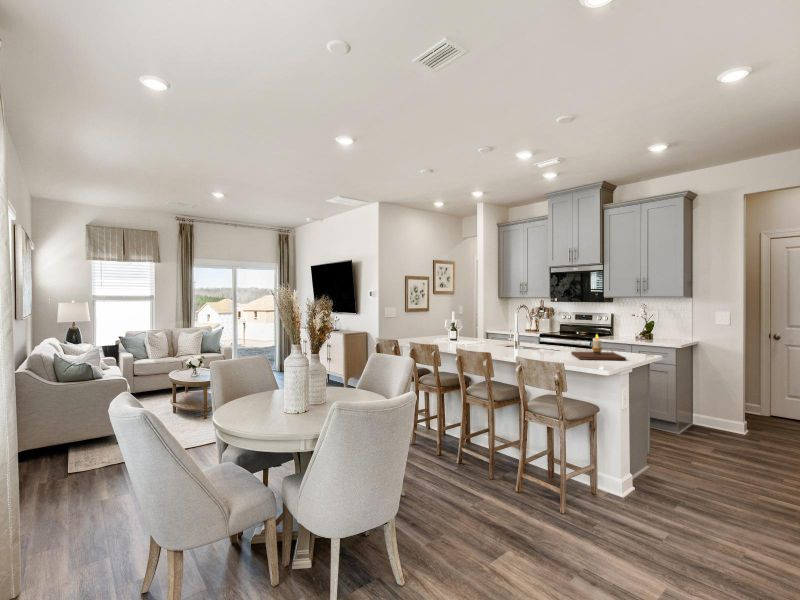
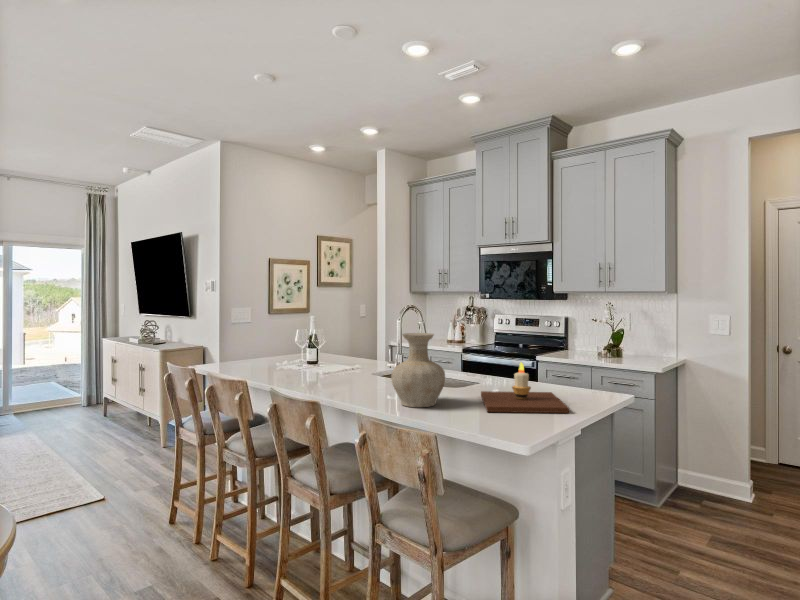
vase: none [523,318,554,357] -> present [391,333,445,407]

